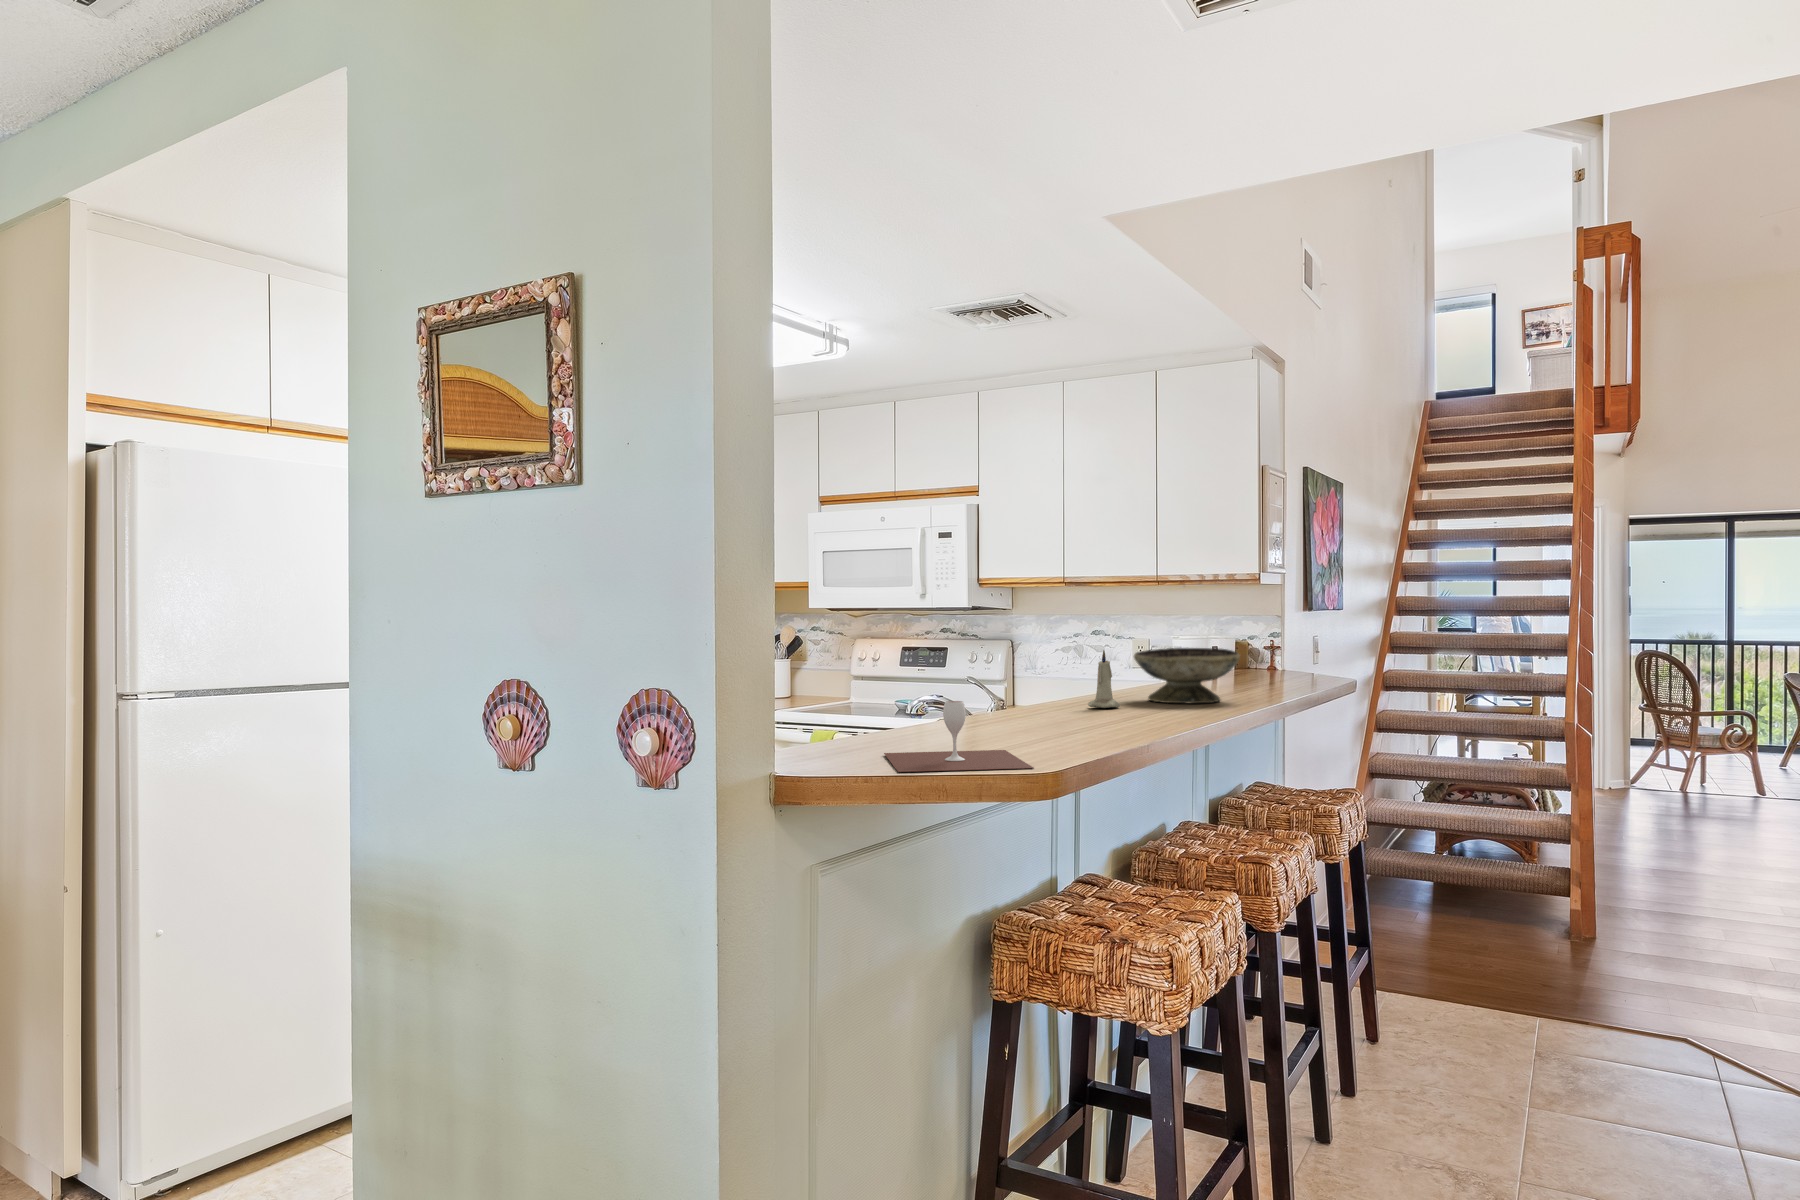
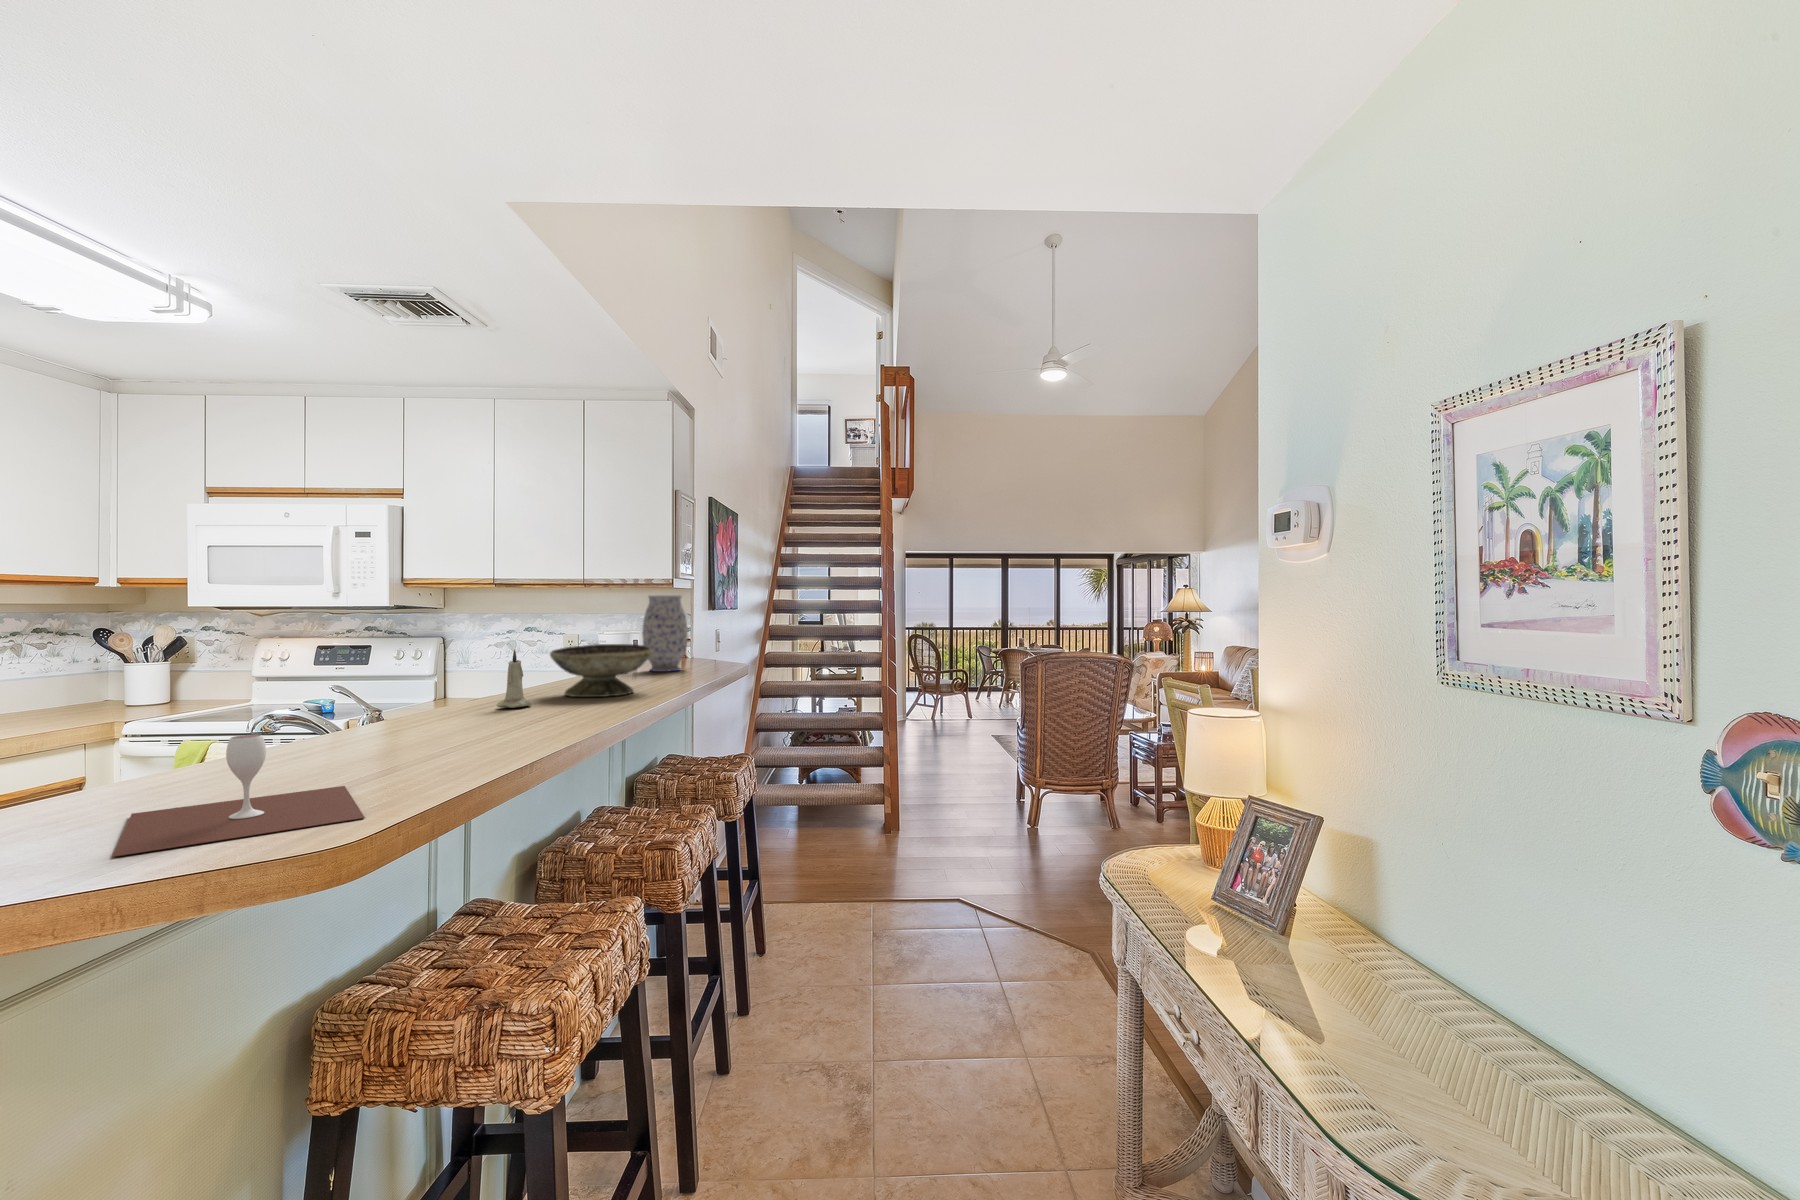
vase: none [1226,594,1279,683] -> present [642,596,688,672]

